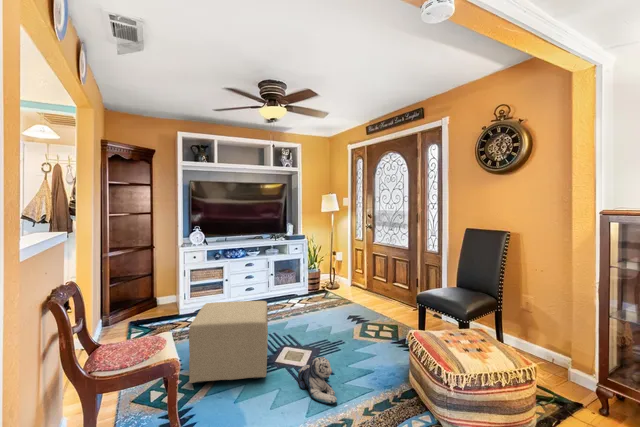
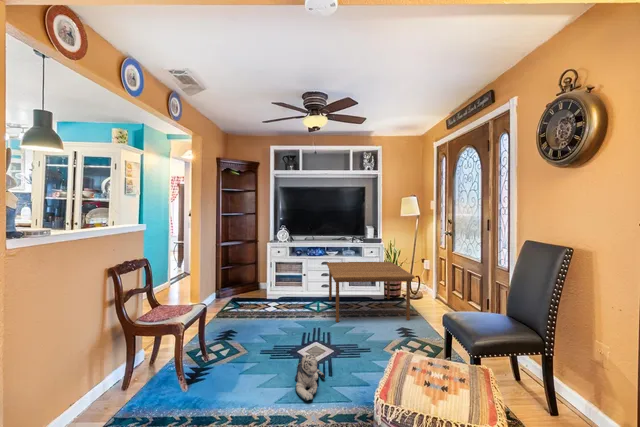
coffee table: none [253,258,353,324] -> present [327,262,415,322]
ottoman: present [189,301,268,383] -> none [221,291,300,362]

